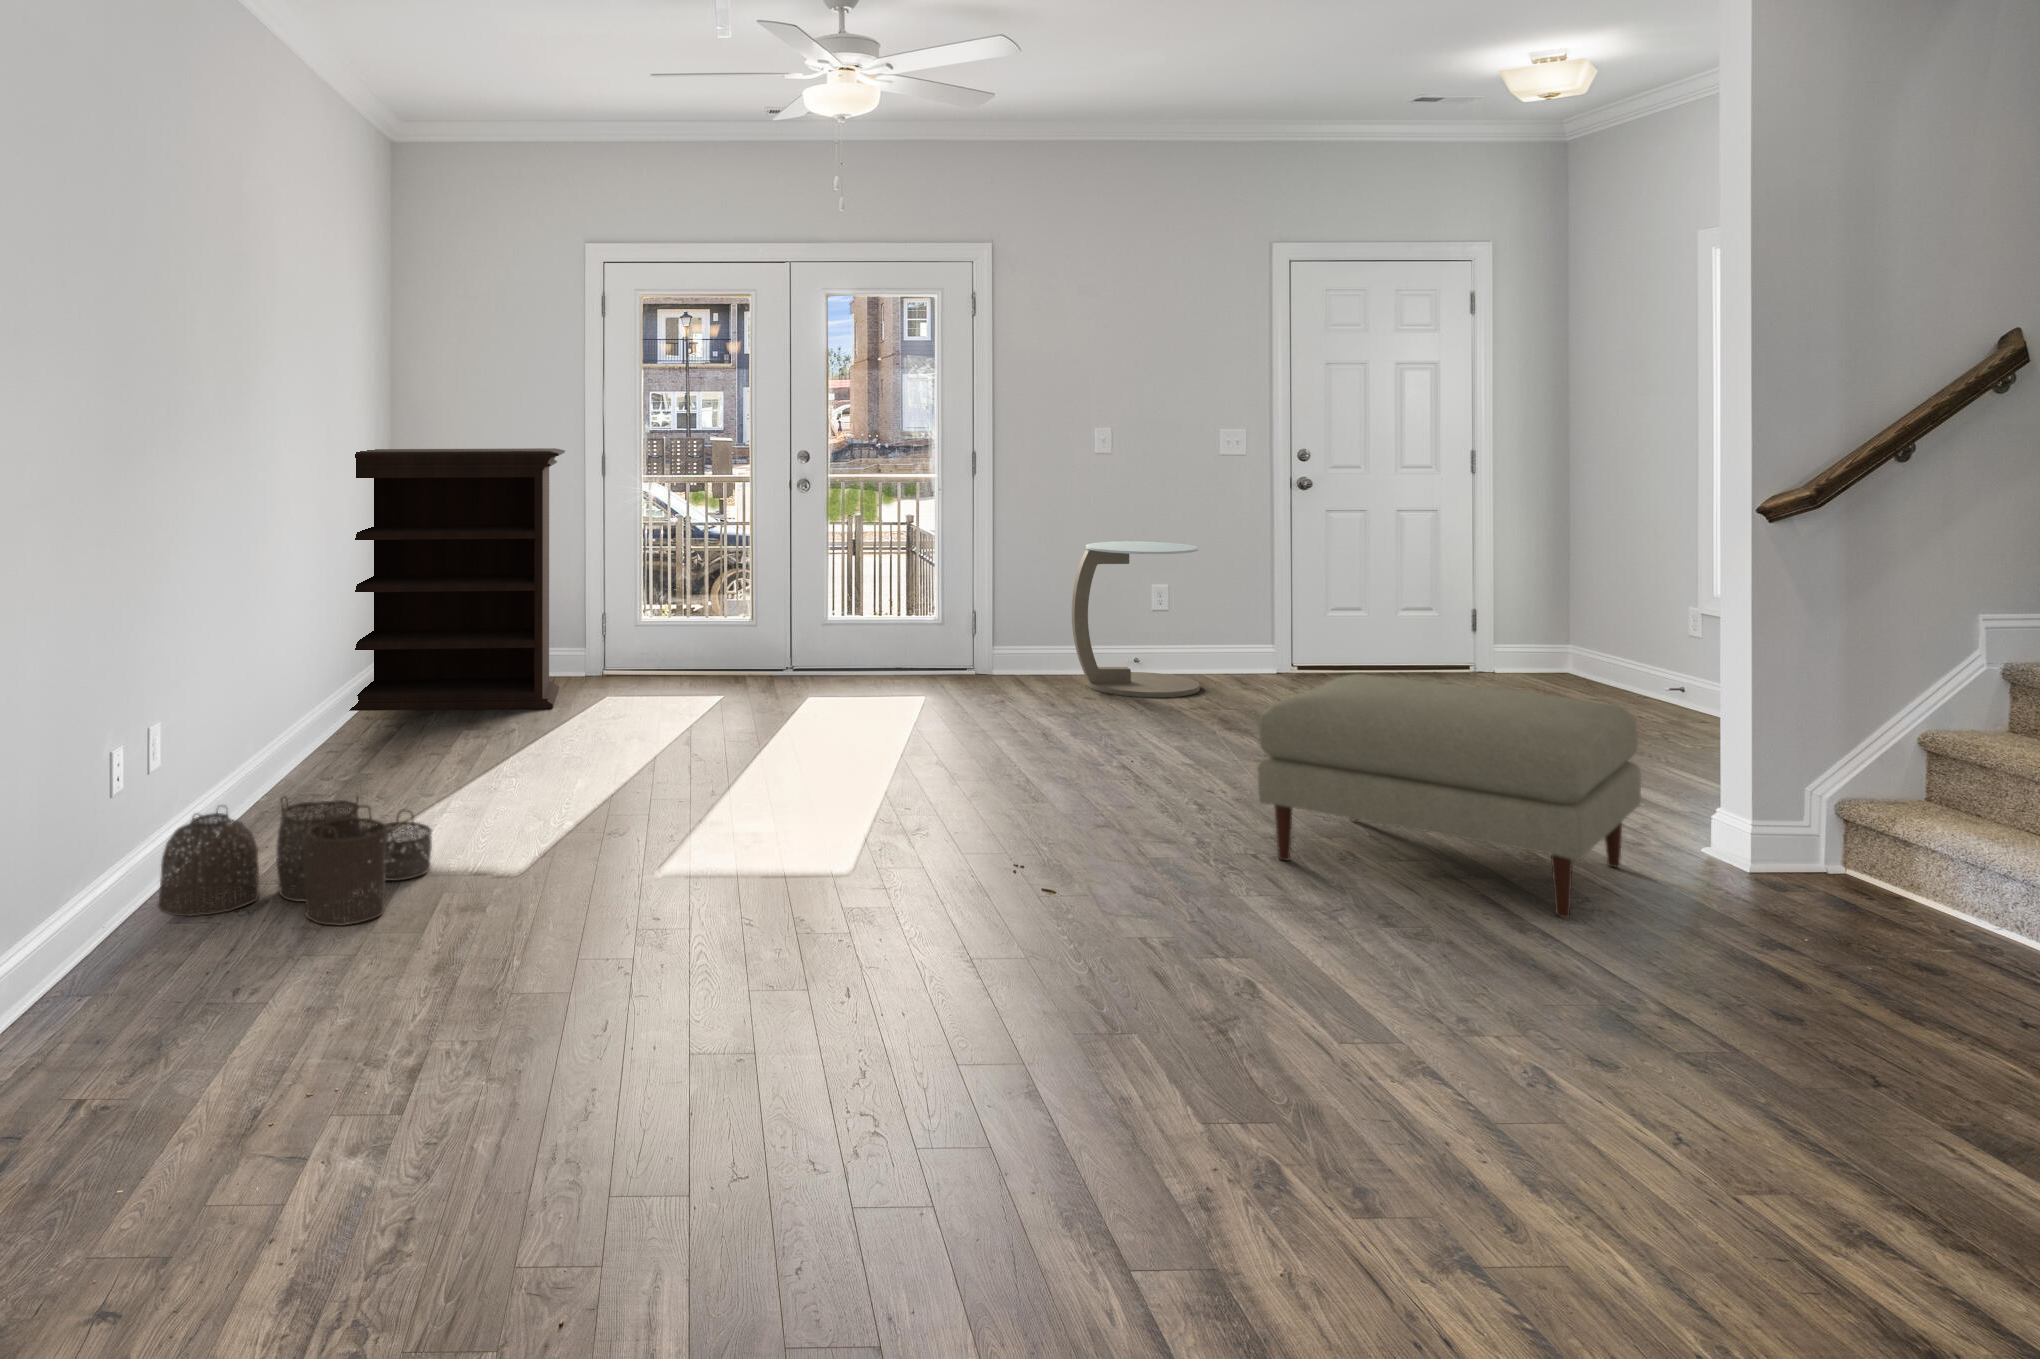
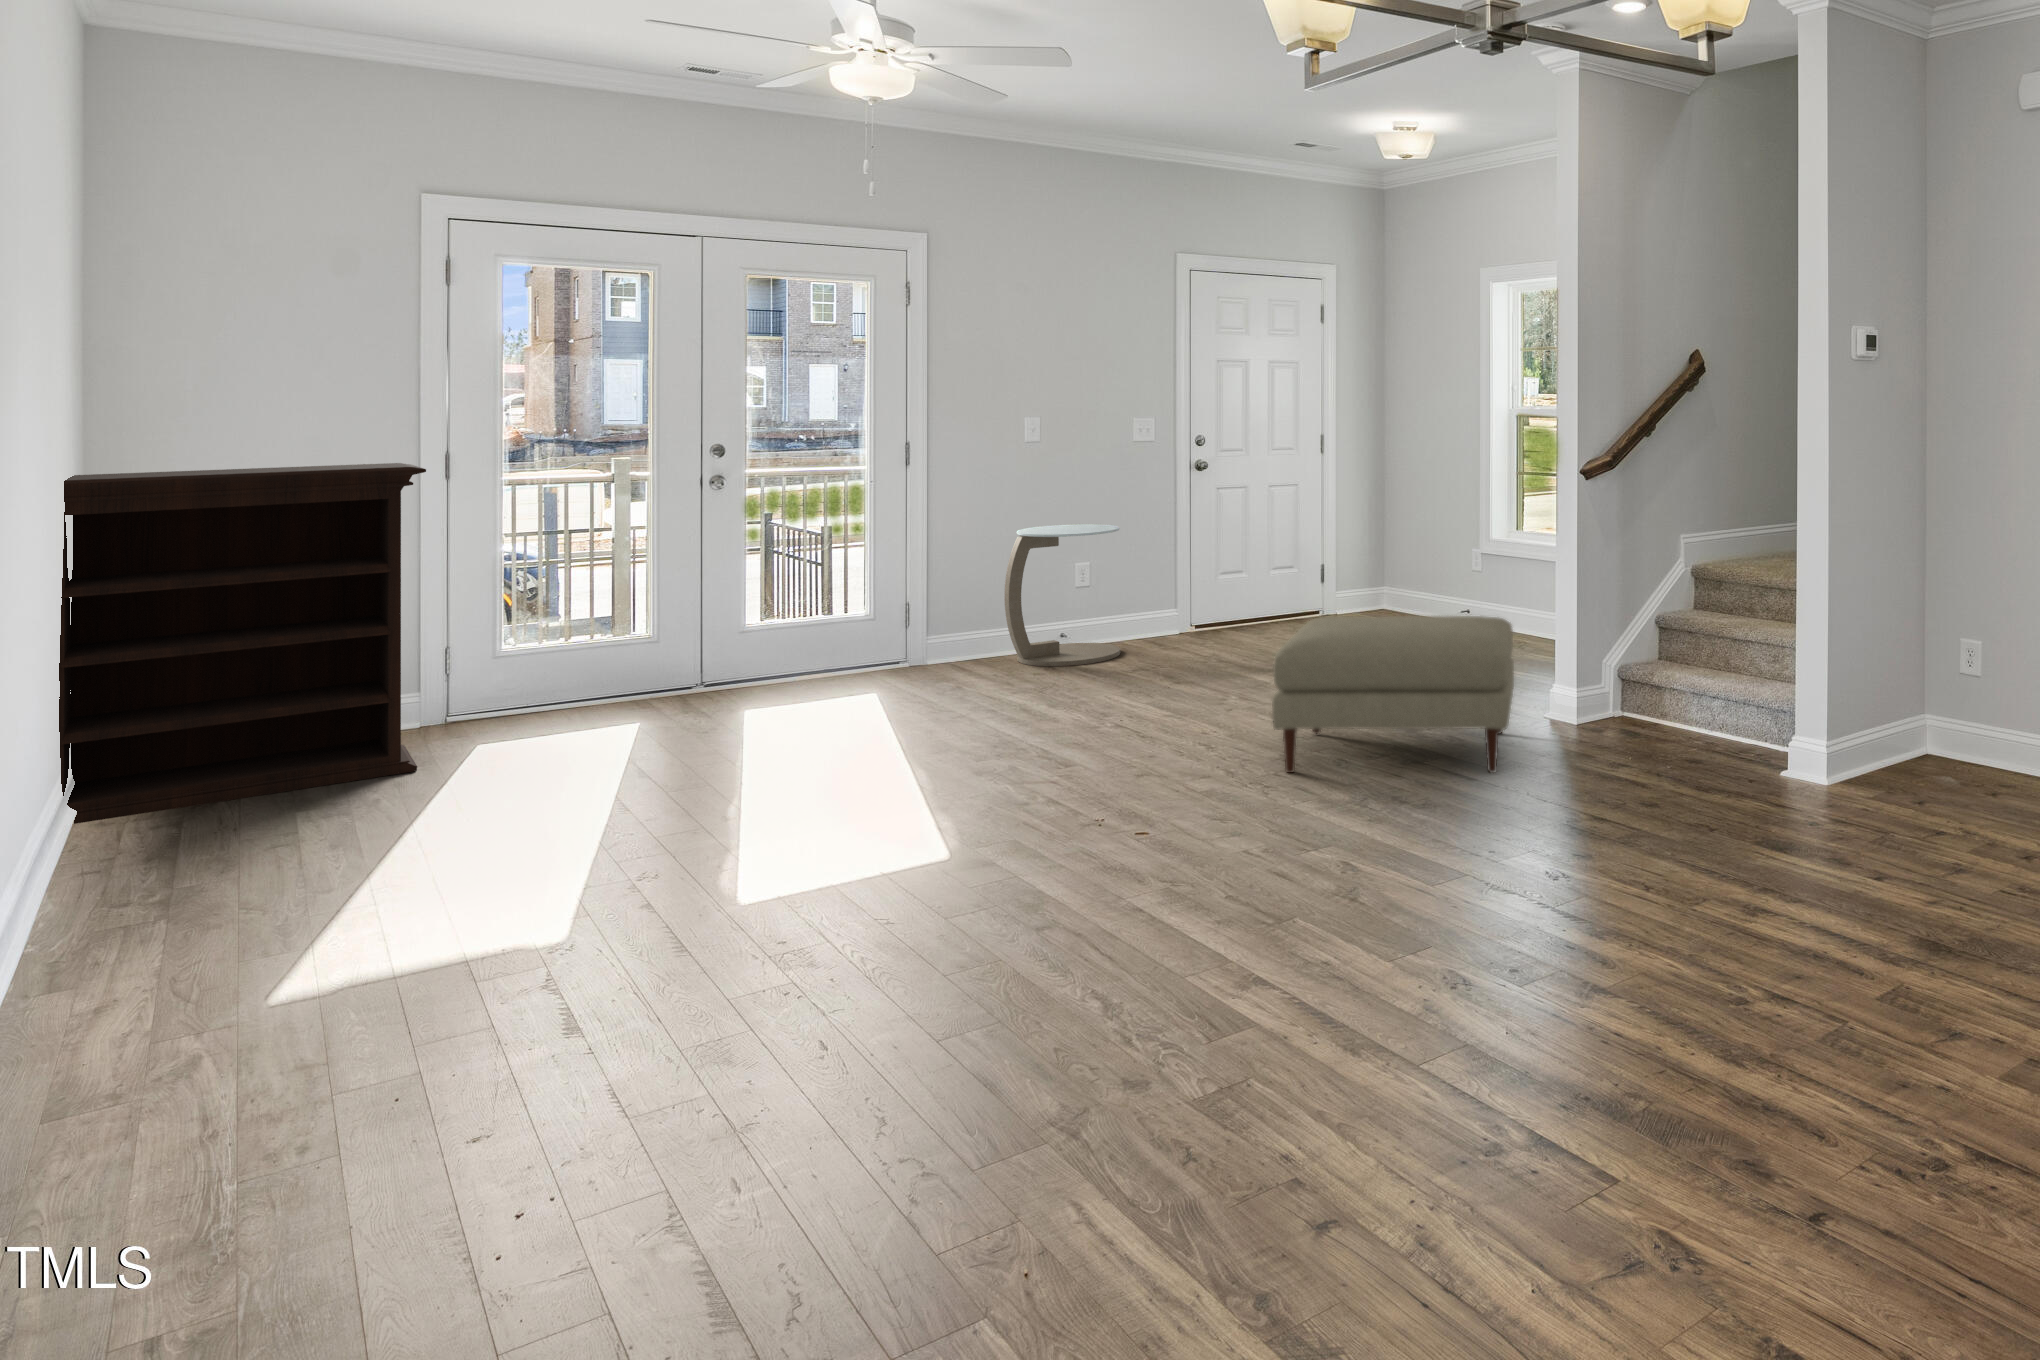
woven basket: present [158,796,432,926] -> none [33,894,442,1106]

